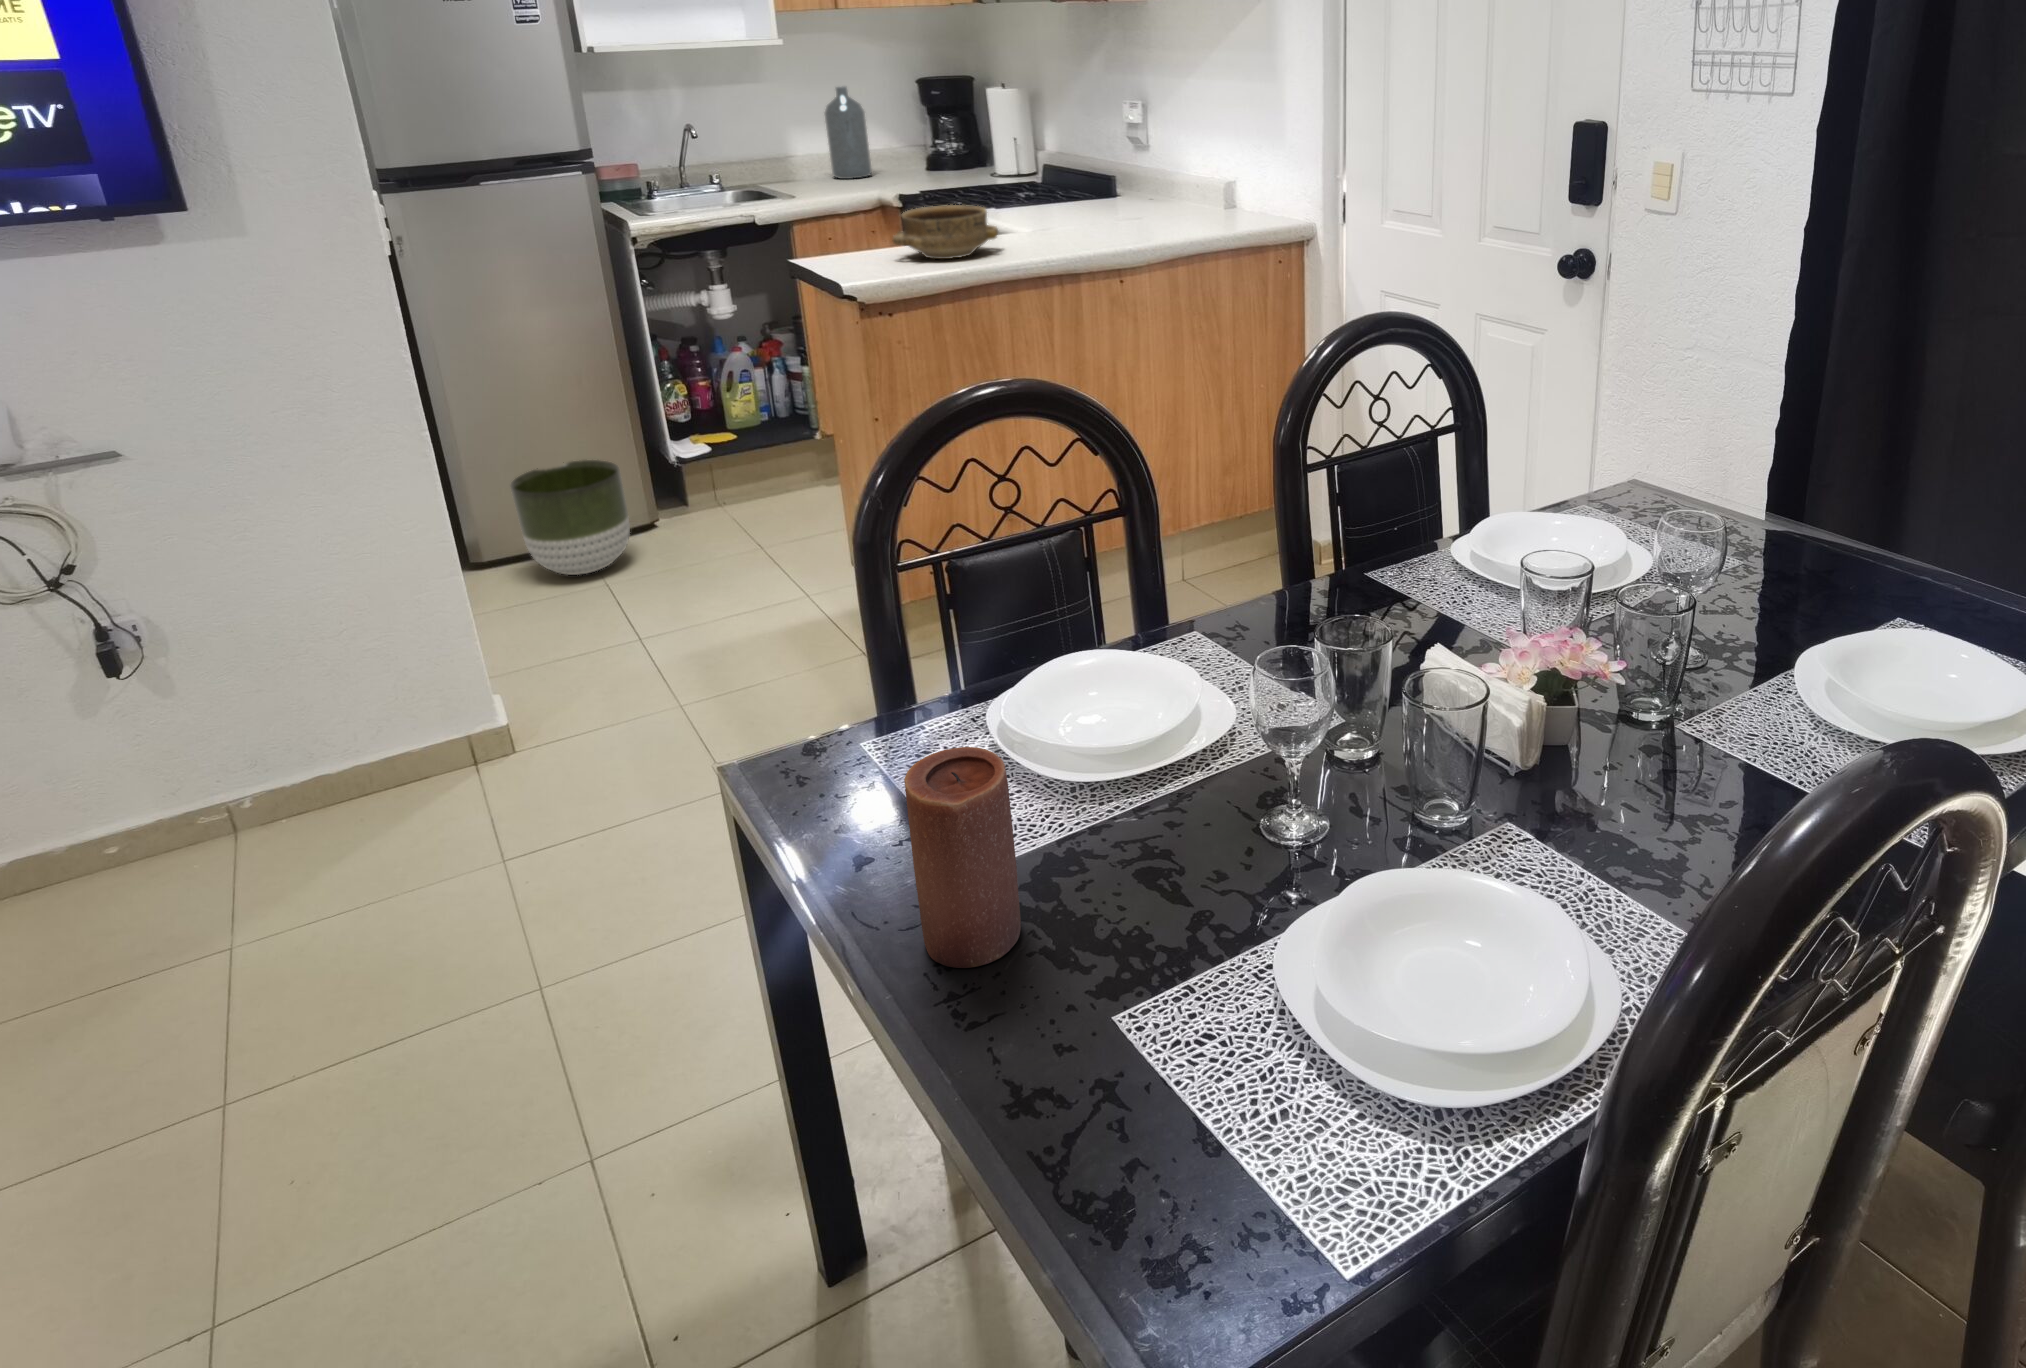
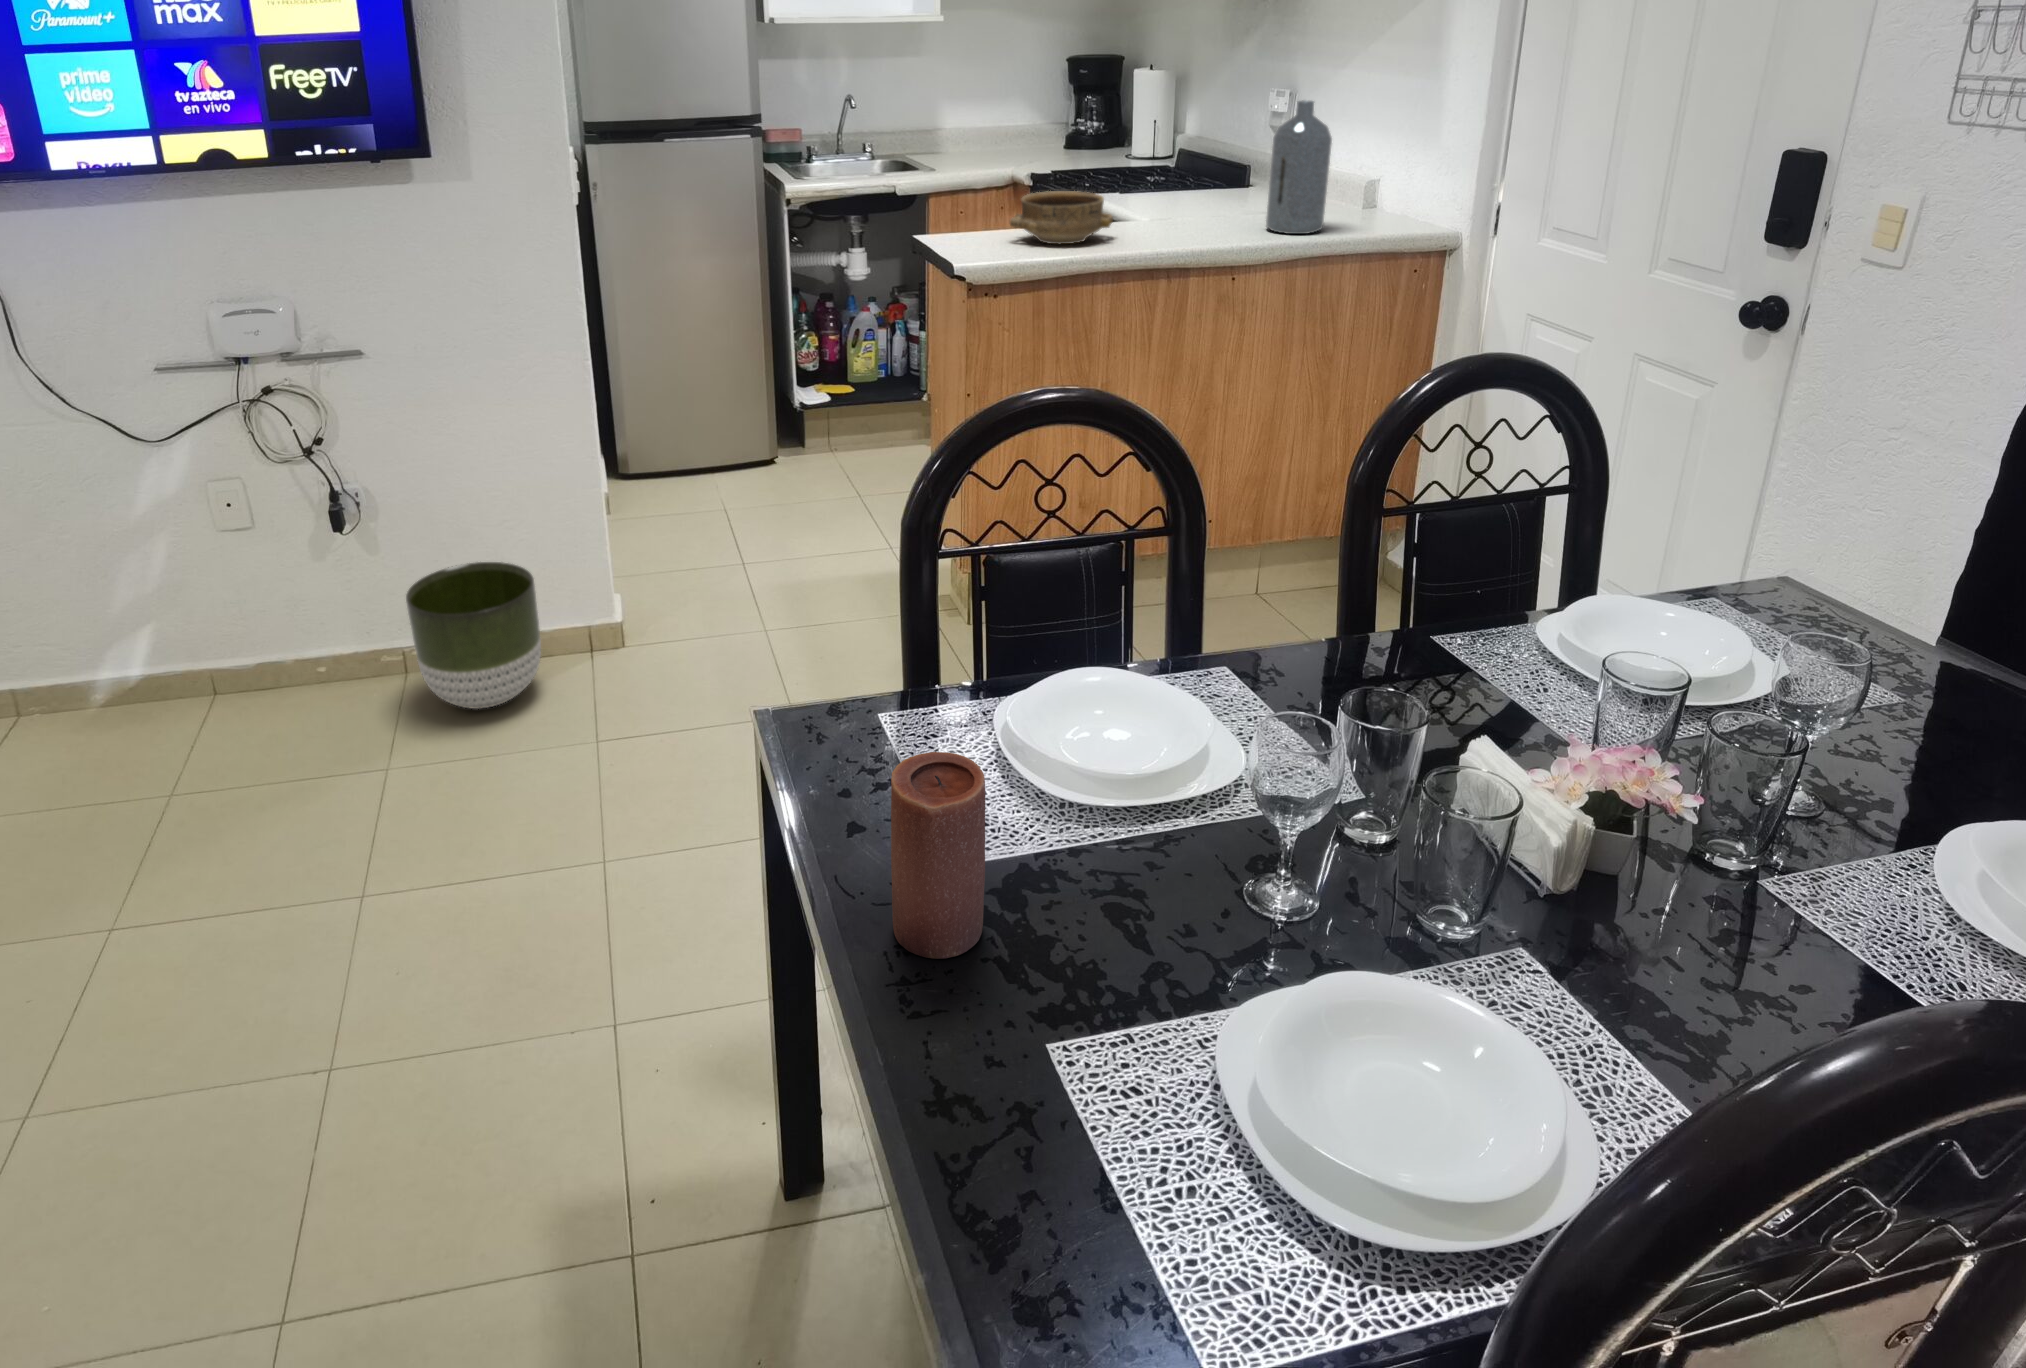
bottle: present [825,86,872,179] -> present [1266,100,1332,234]
planter: present [511,460,630,575] -> present [406,562,541,709]

